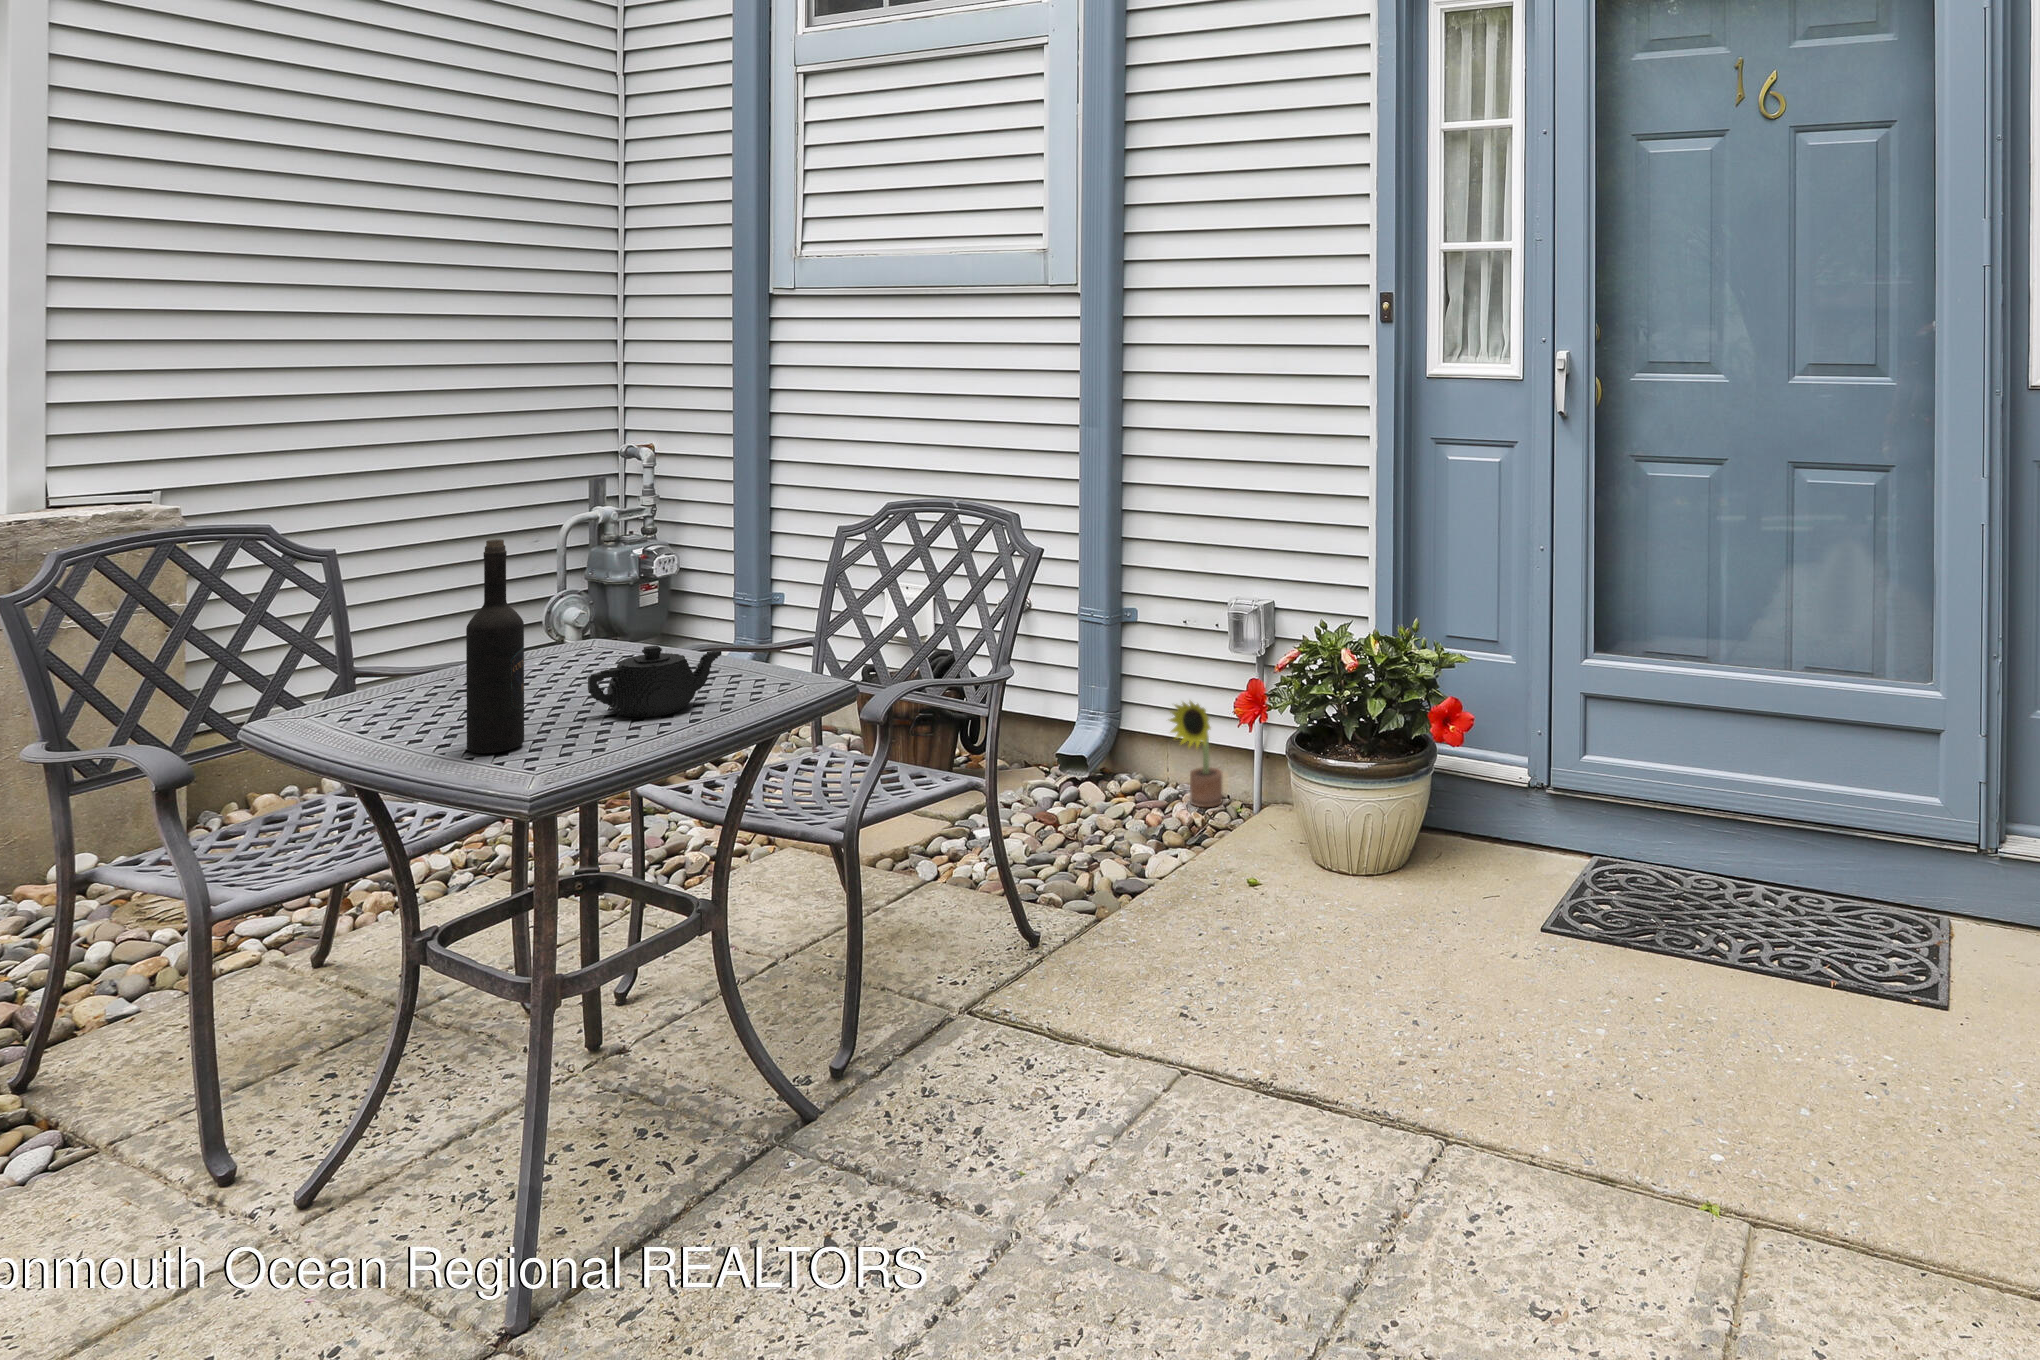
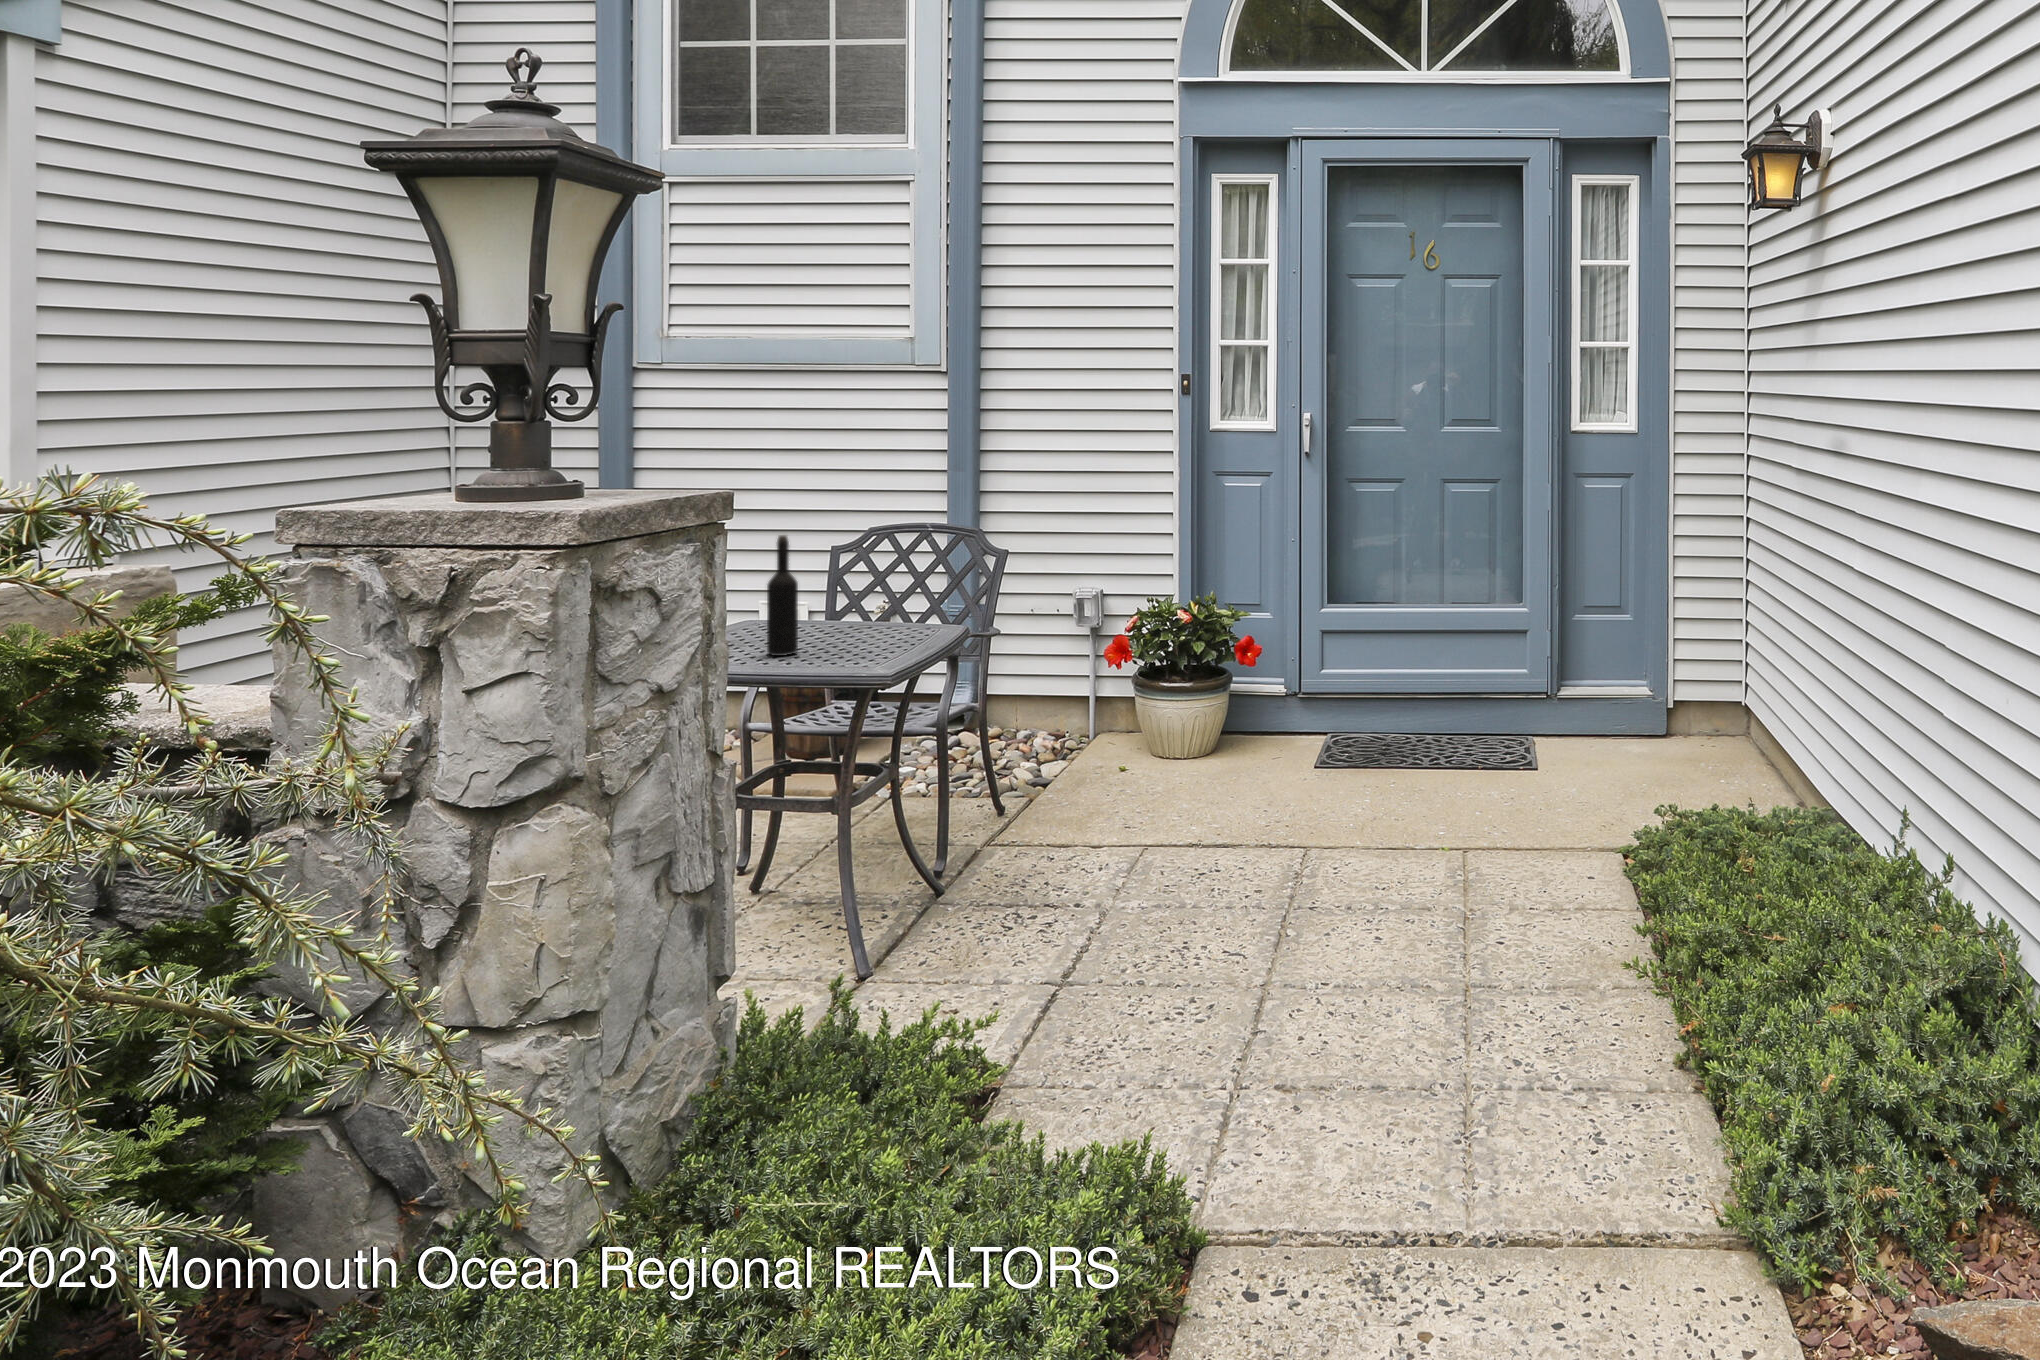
teapot: present [588,646,722,718] -> none [802,602,865,643]
decorative plant: present [1169,701,1222,807] -> none [1028,664,1068,743]

